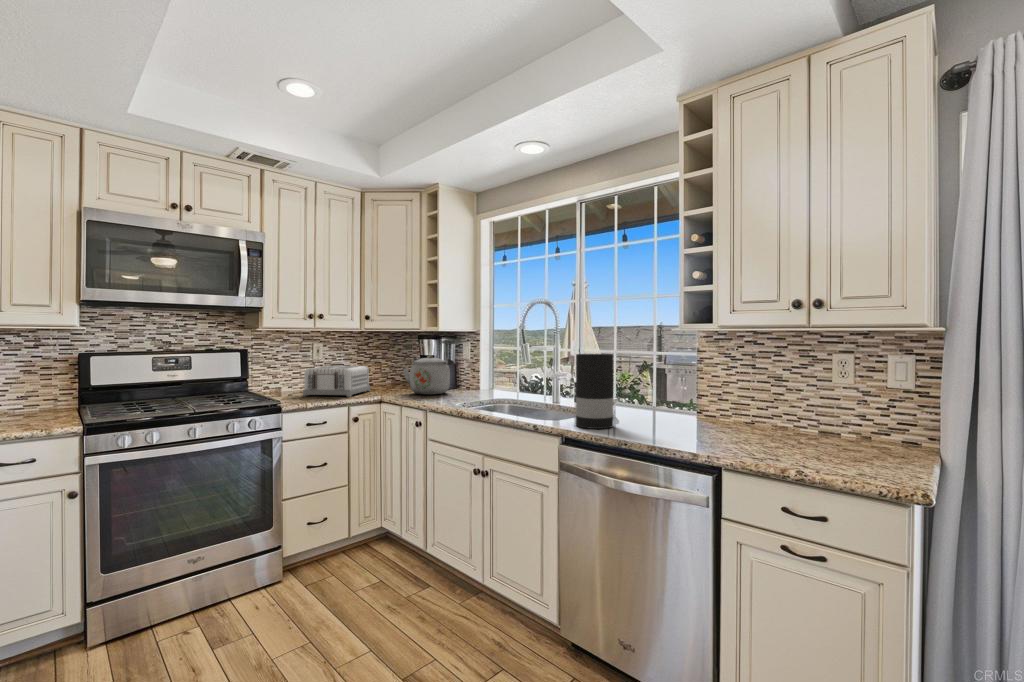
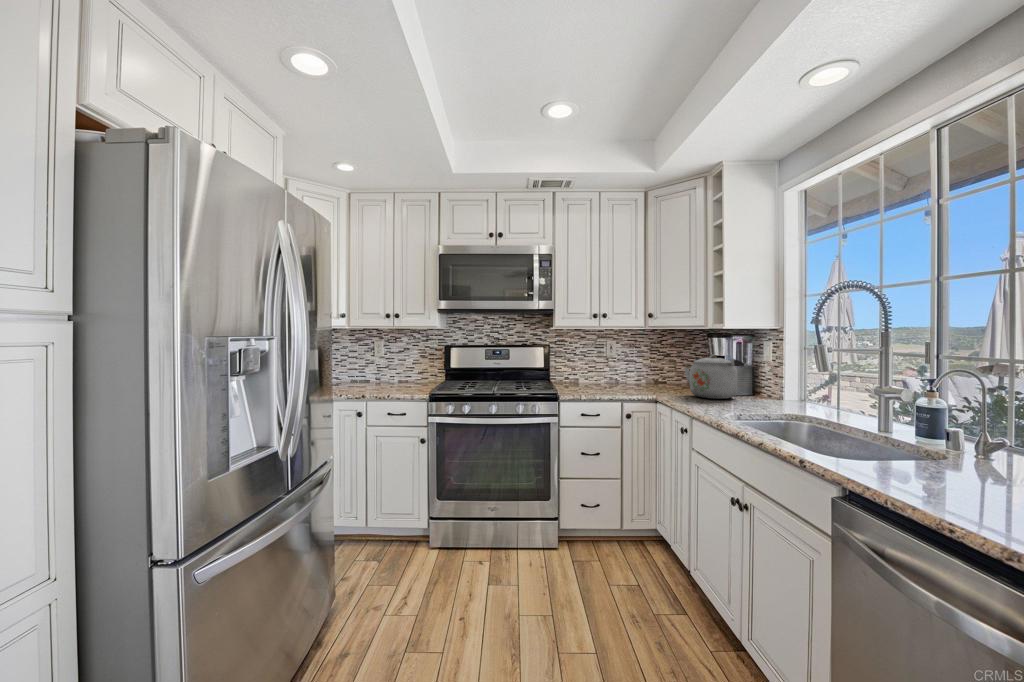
vase: present [576,354,613,429] -> none [875,362,960,492]
toaster: present [303,366,370,397] -> none [589,362,654,393]

